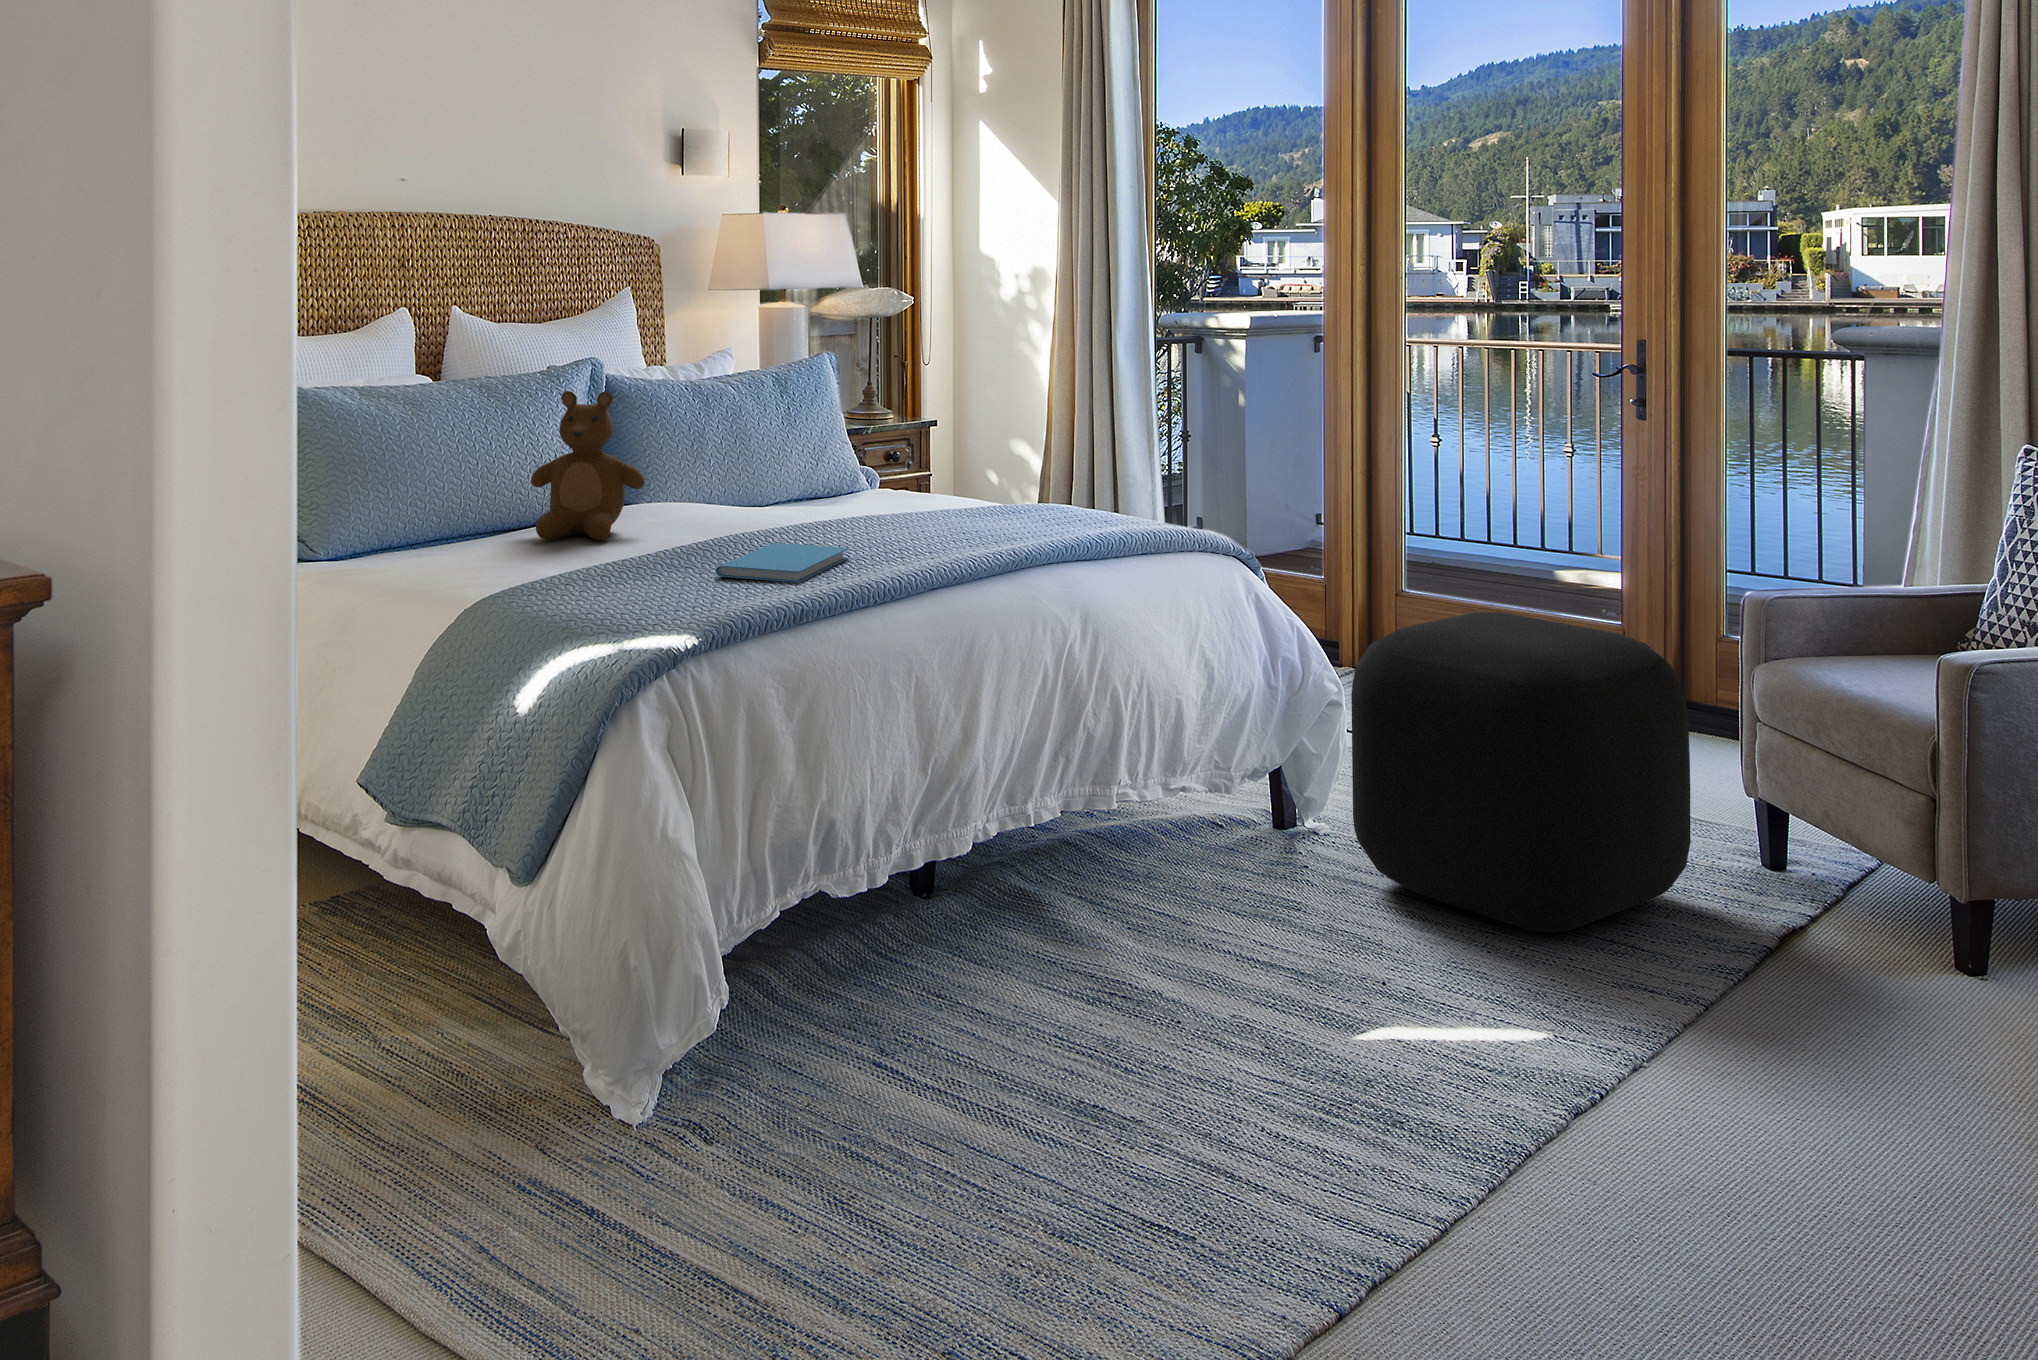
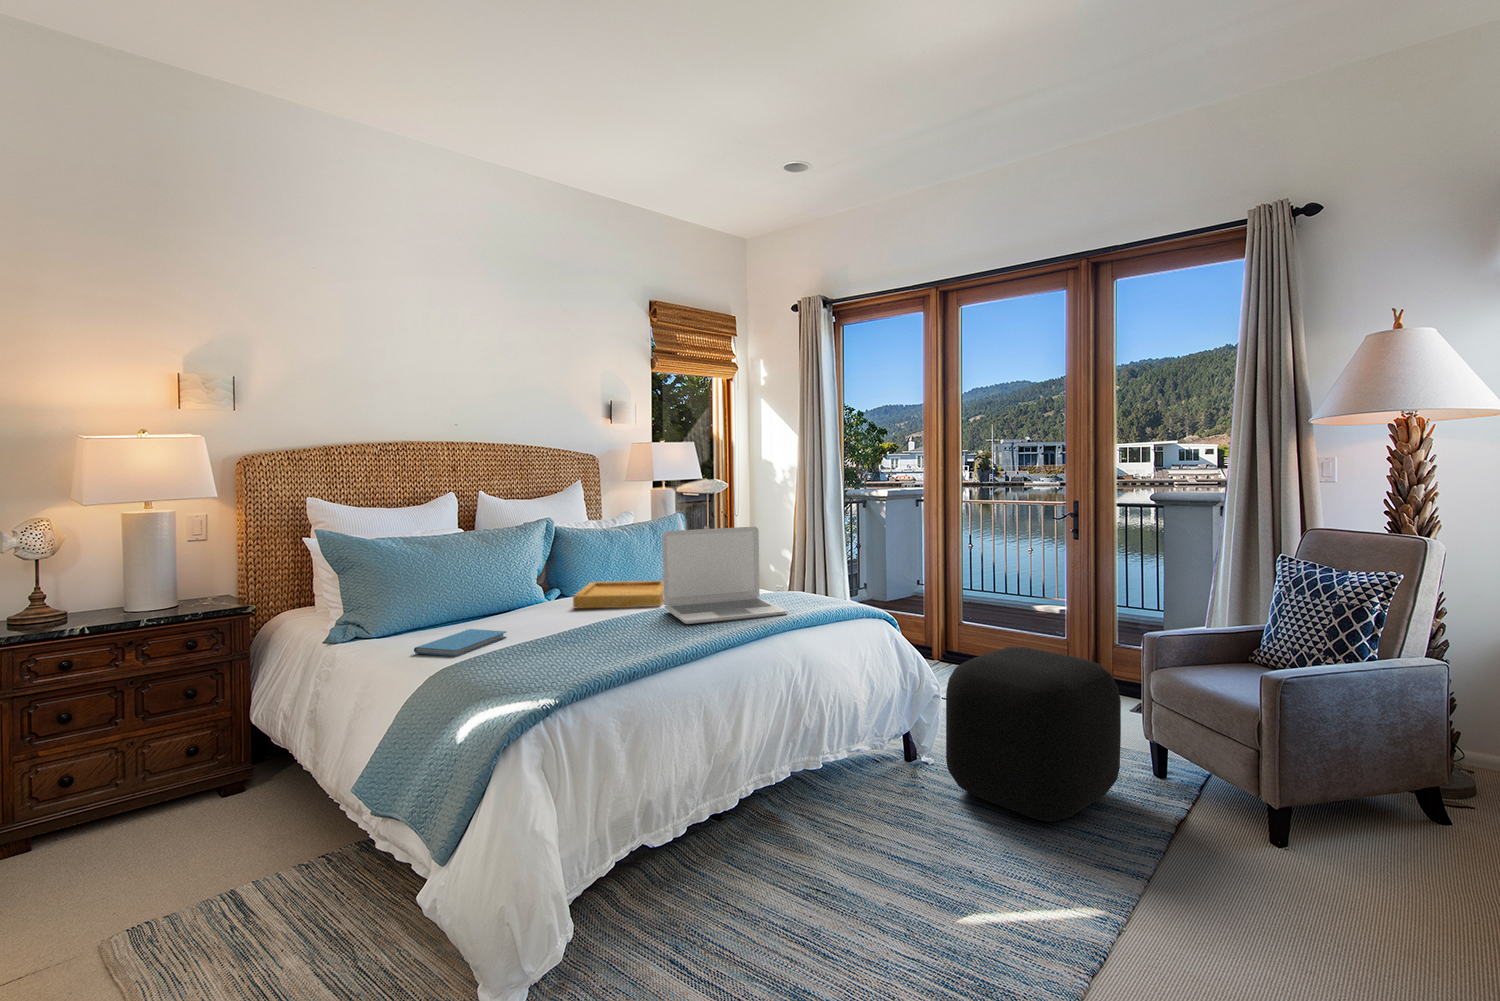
laptop: none [818,375,1049,547] -> present [662,527,786,624]
teddy bear: present [531,391,644,541] -> none [504,540,567,623]
tray: none [649,477,817,522] -> present [573,581,663,608]
book: present [715,543,849,583] -> present [414,629,507,656]

